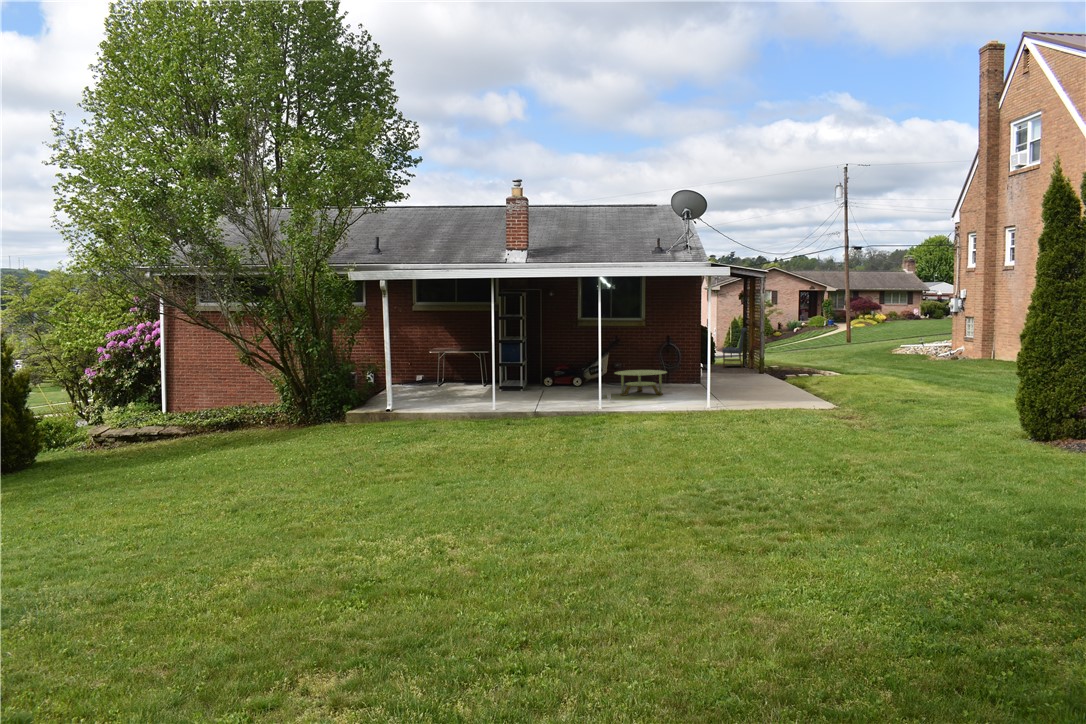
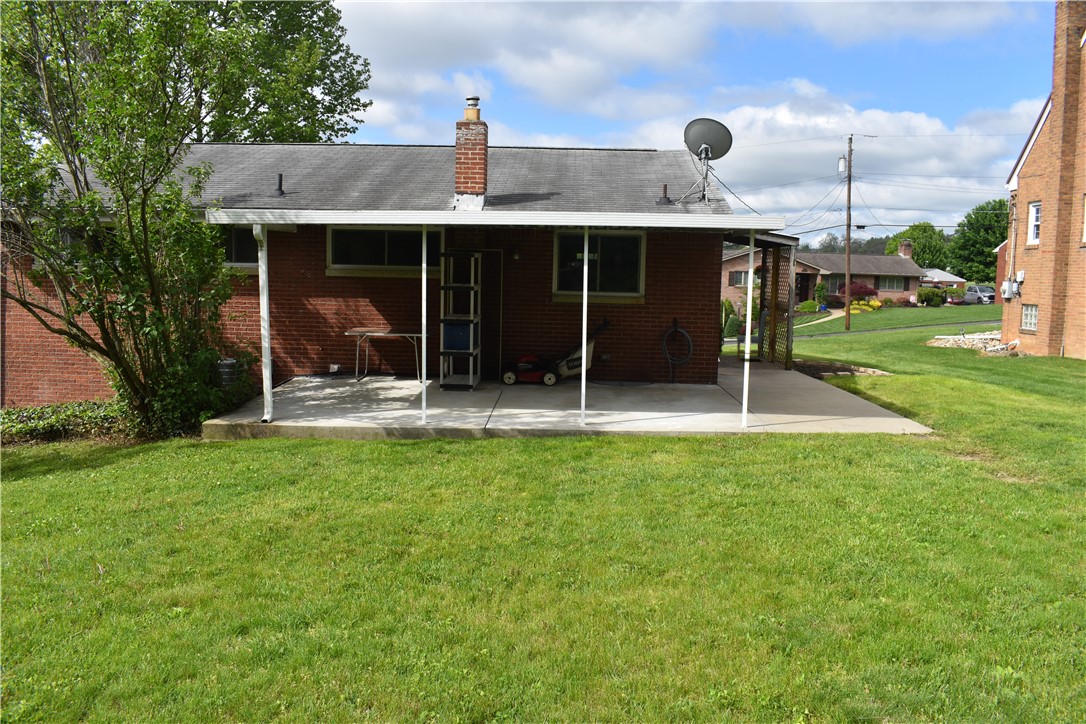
round table: present [615,370,667,396] -> none [599,365,672,401]

